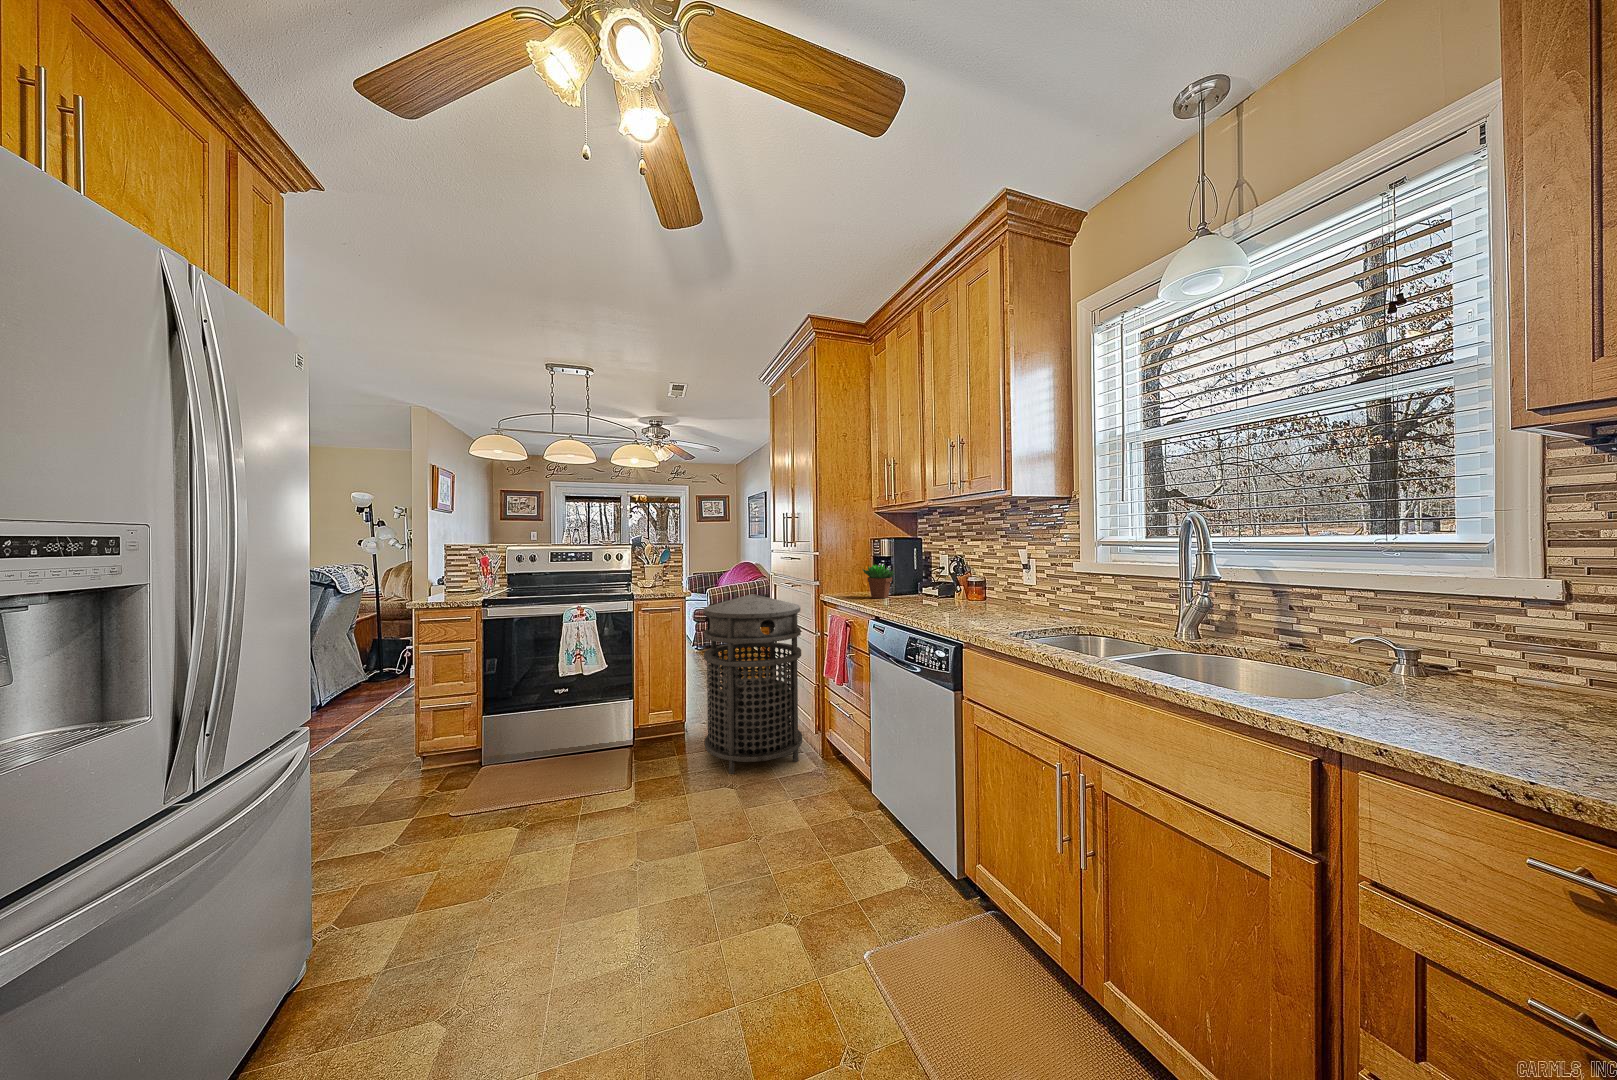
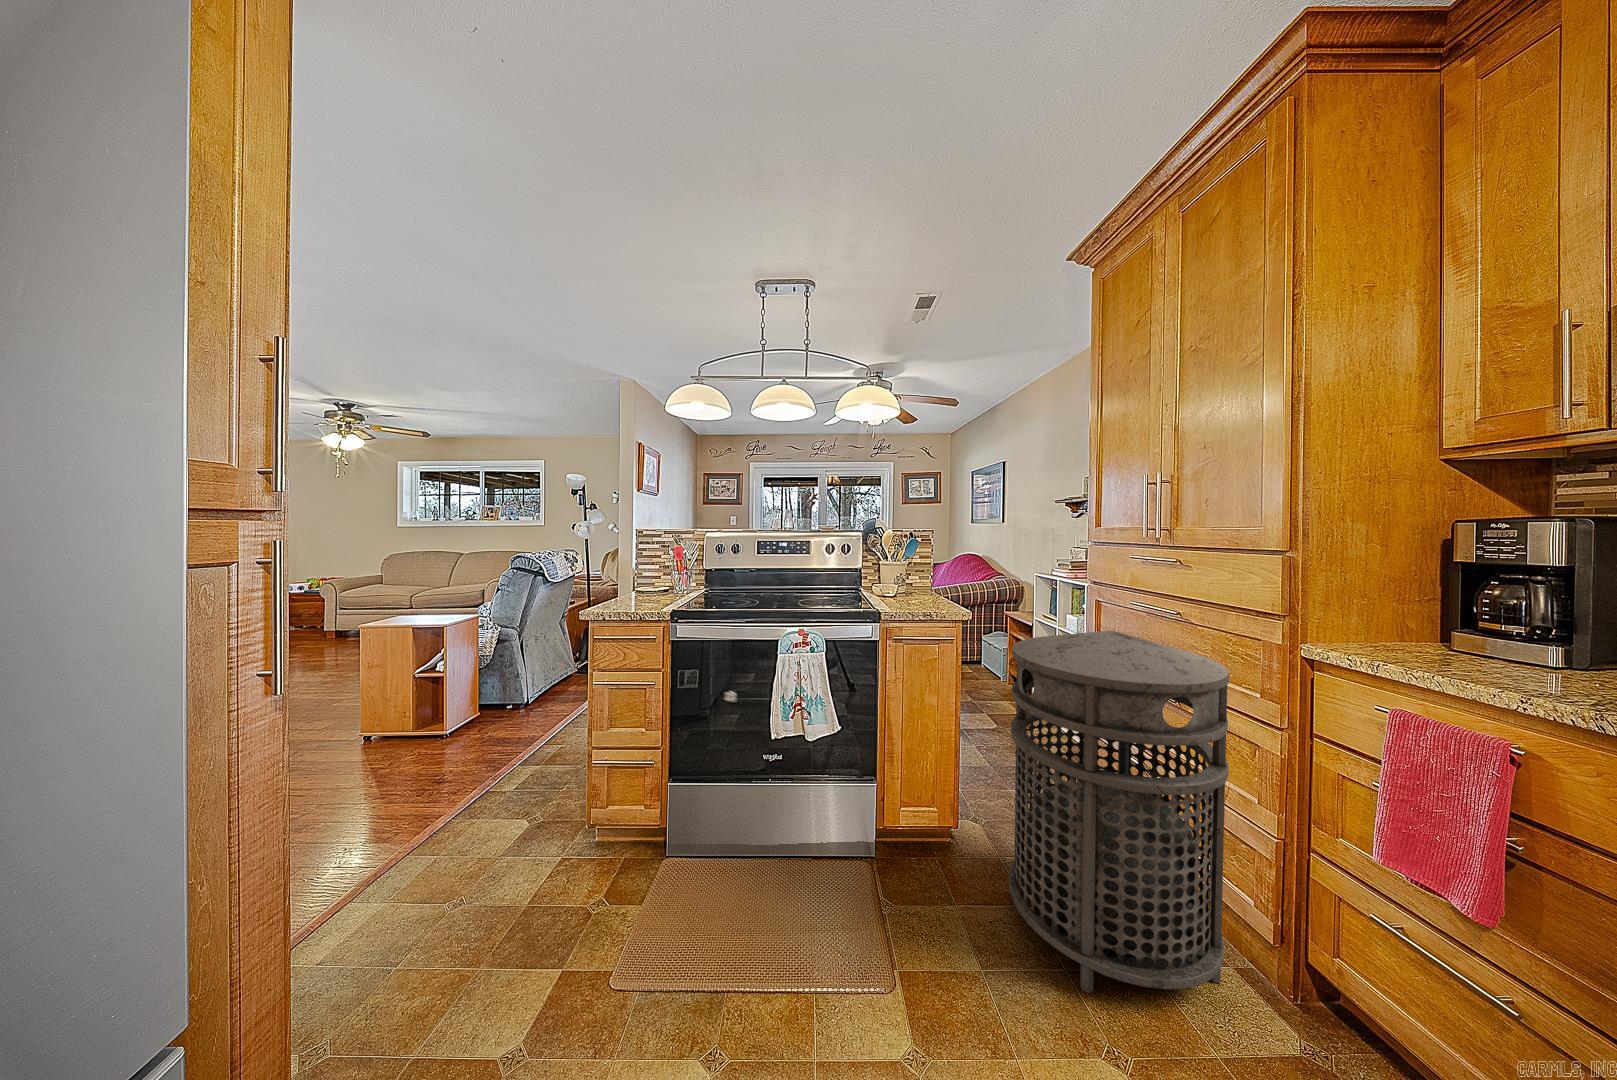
succulent plant: present [863,565,894,598] -> none [1445,591,1590,682]

